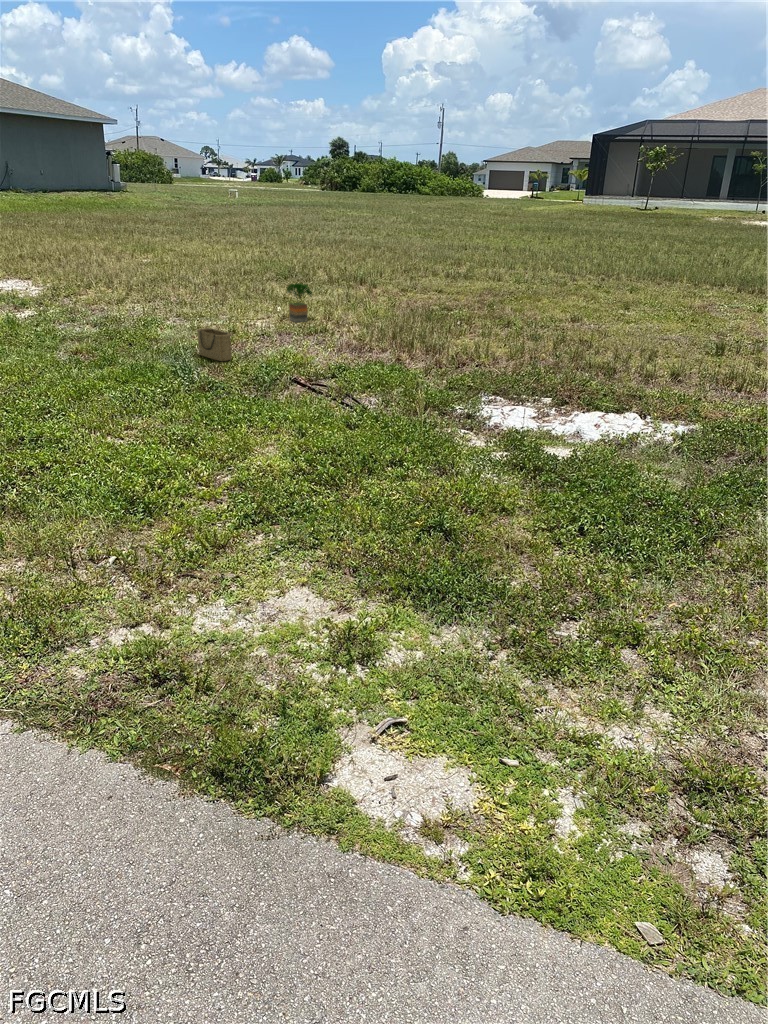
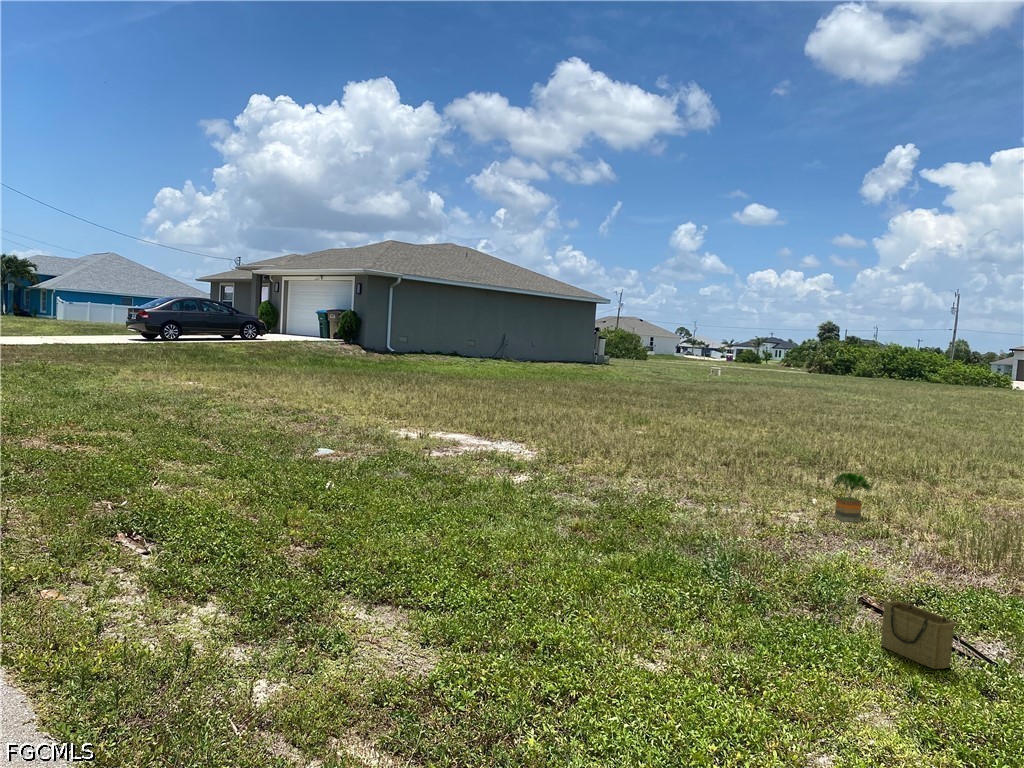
basket: present [196,328,232,361] -> present [881,601,957,669]

